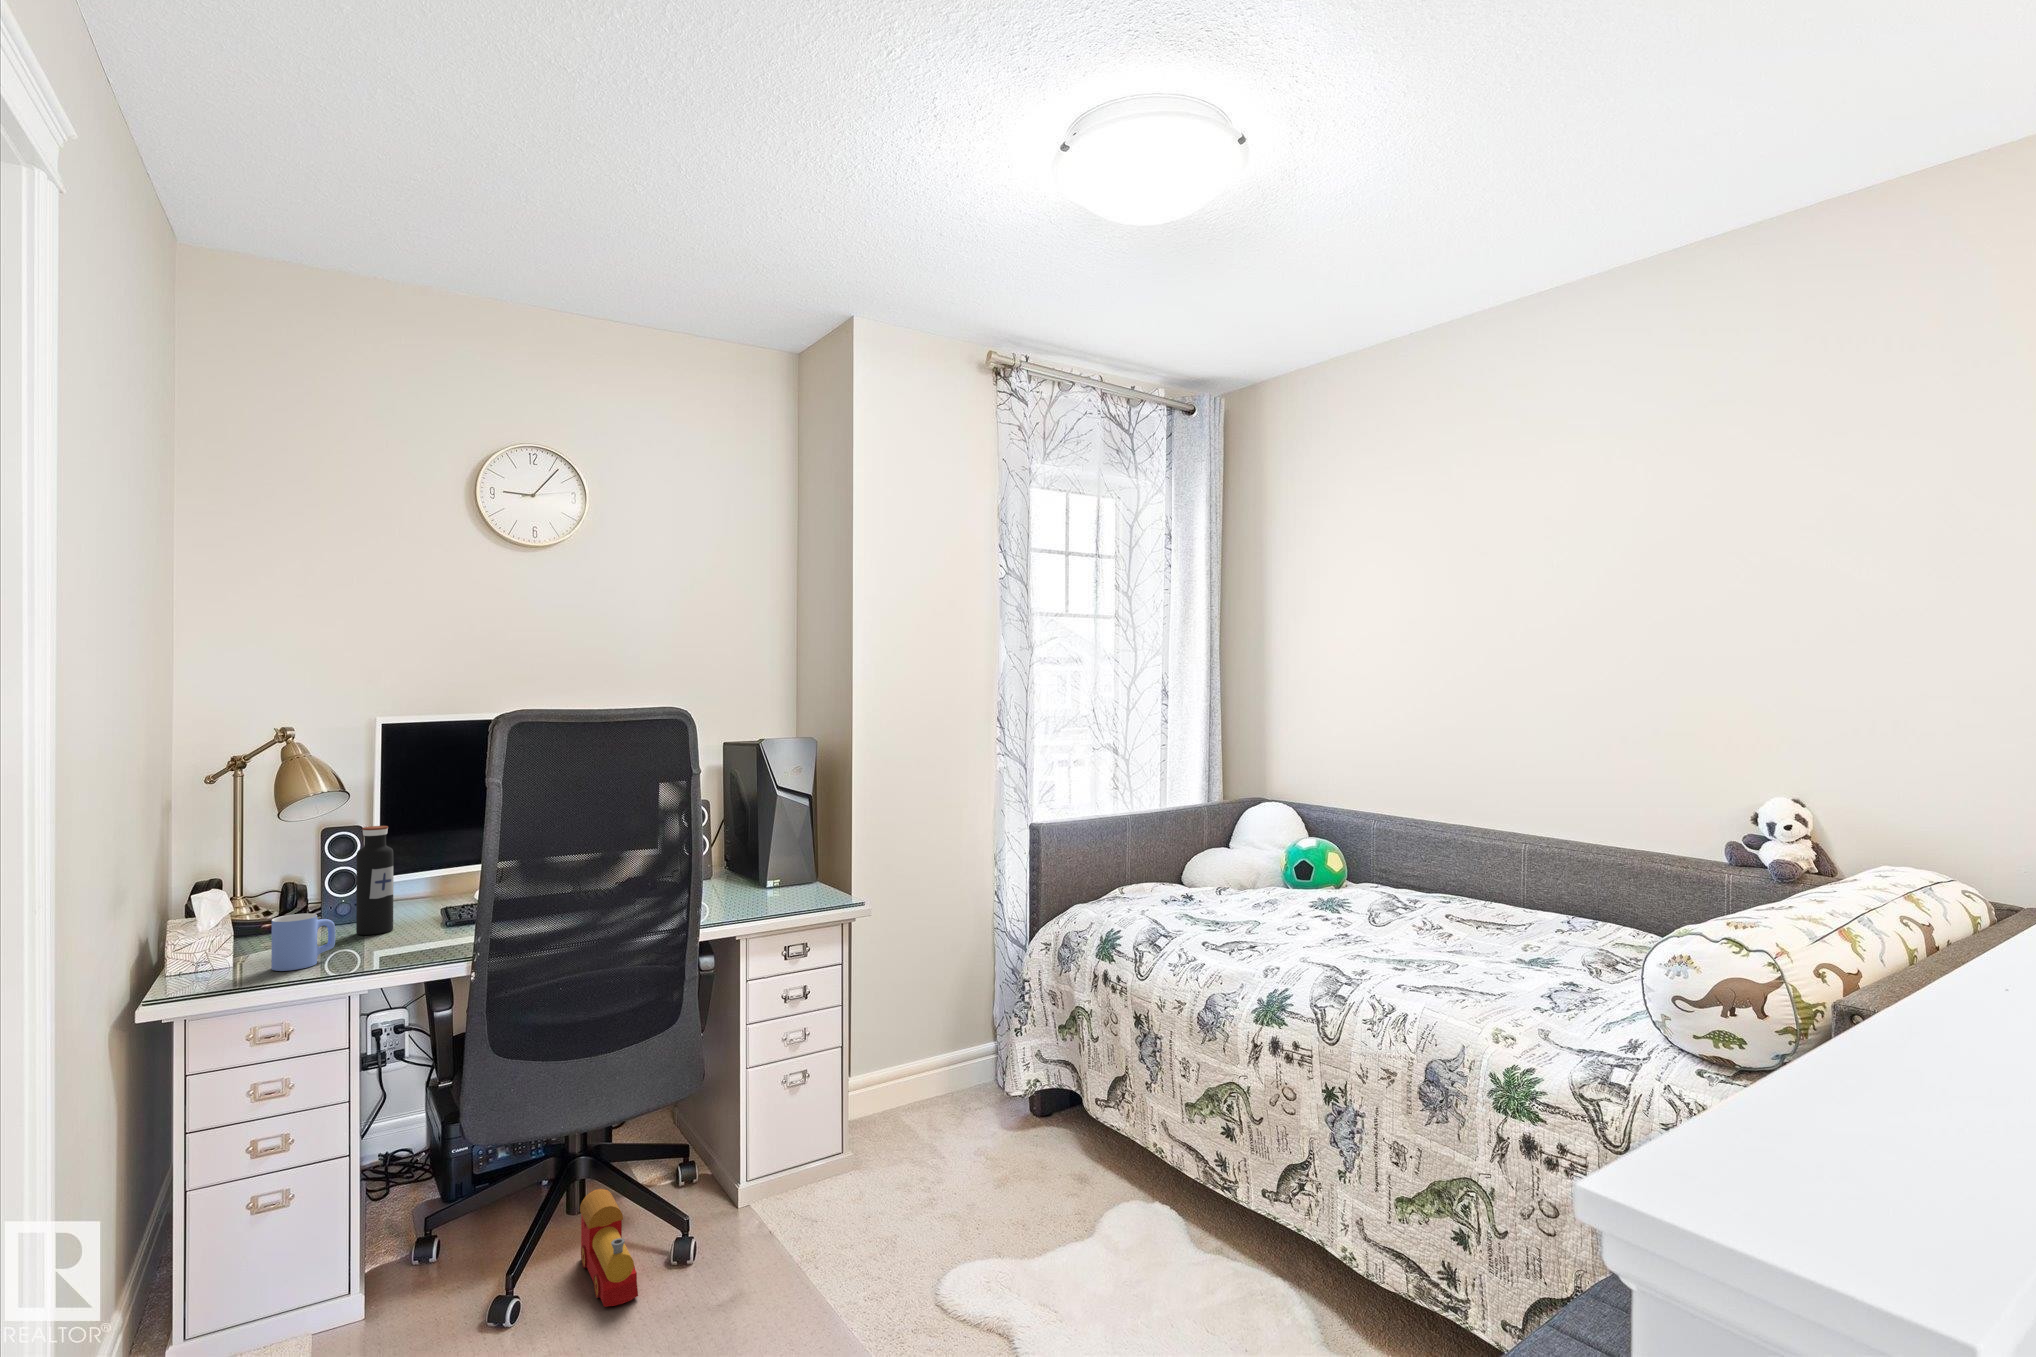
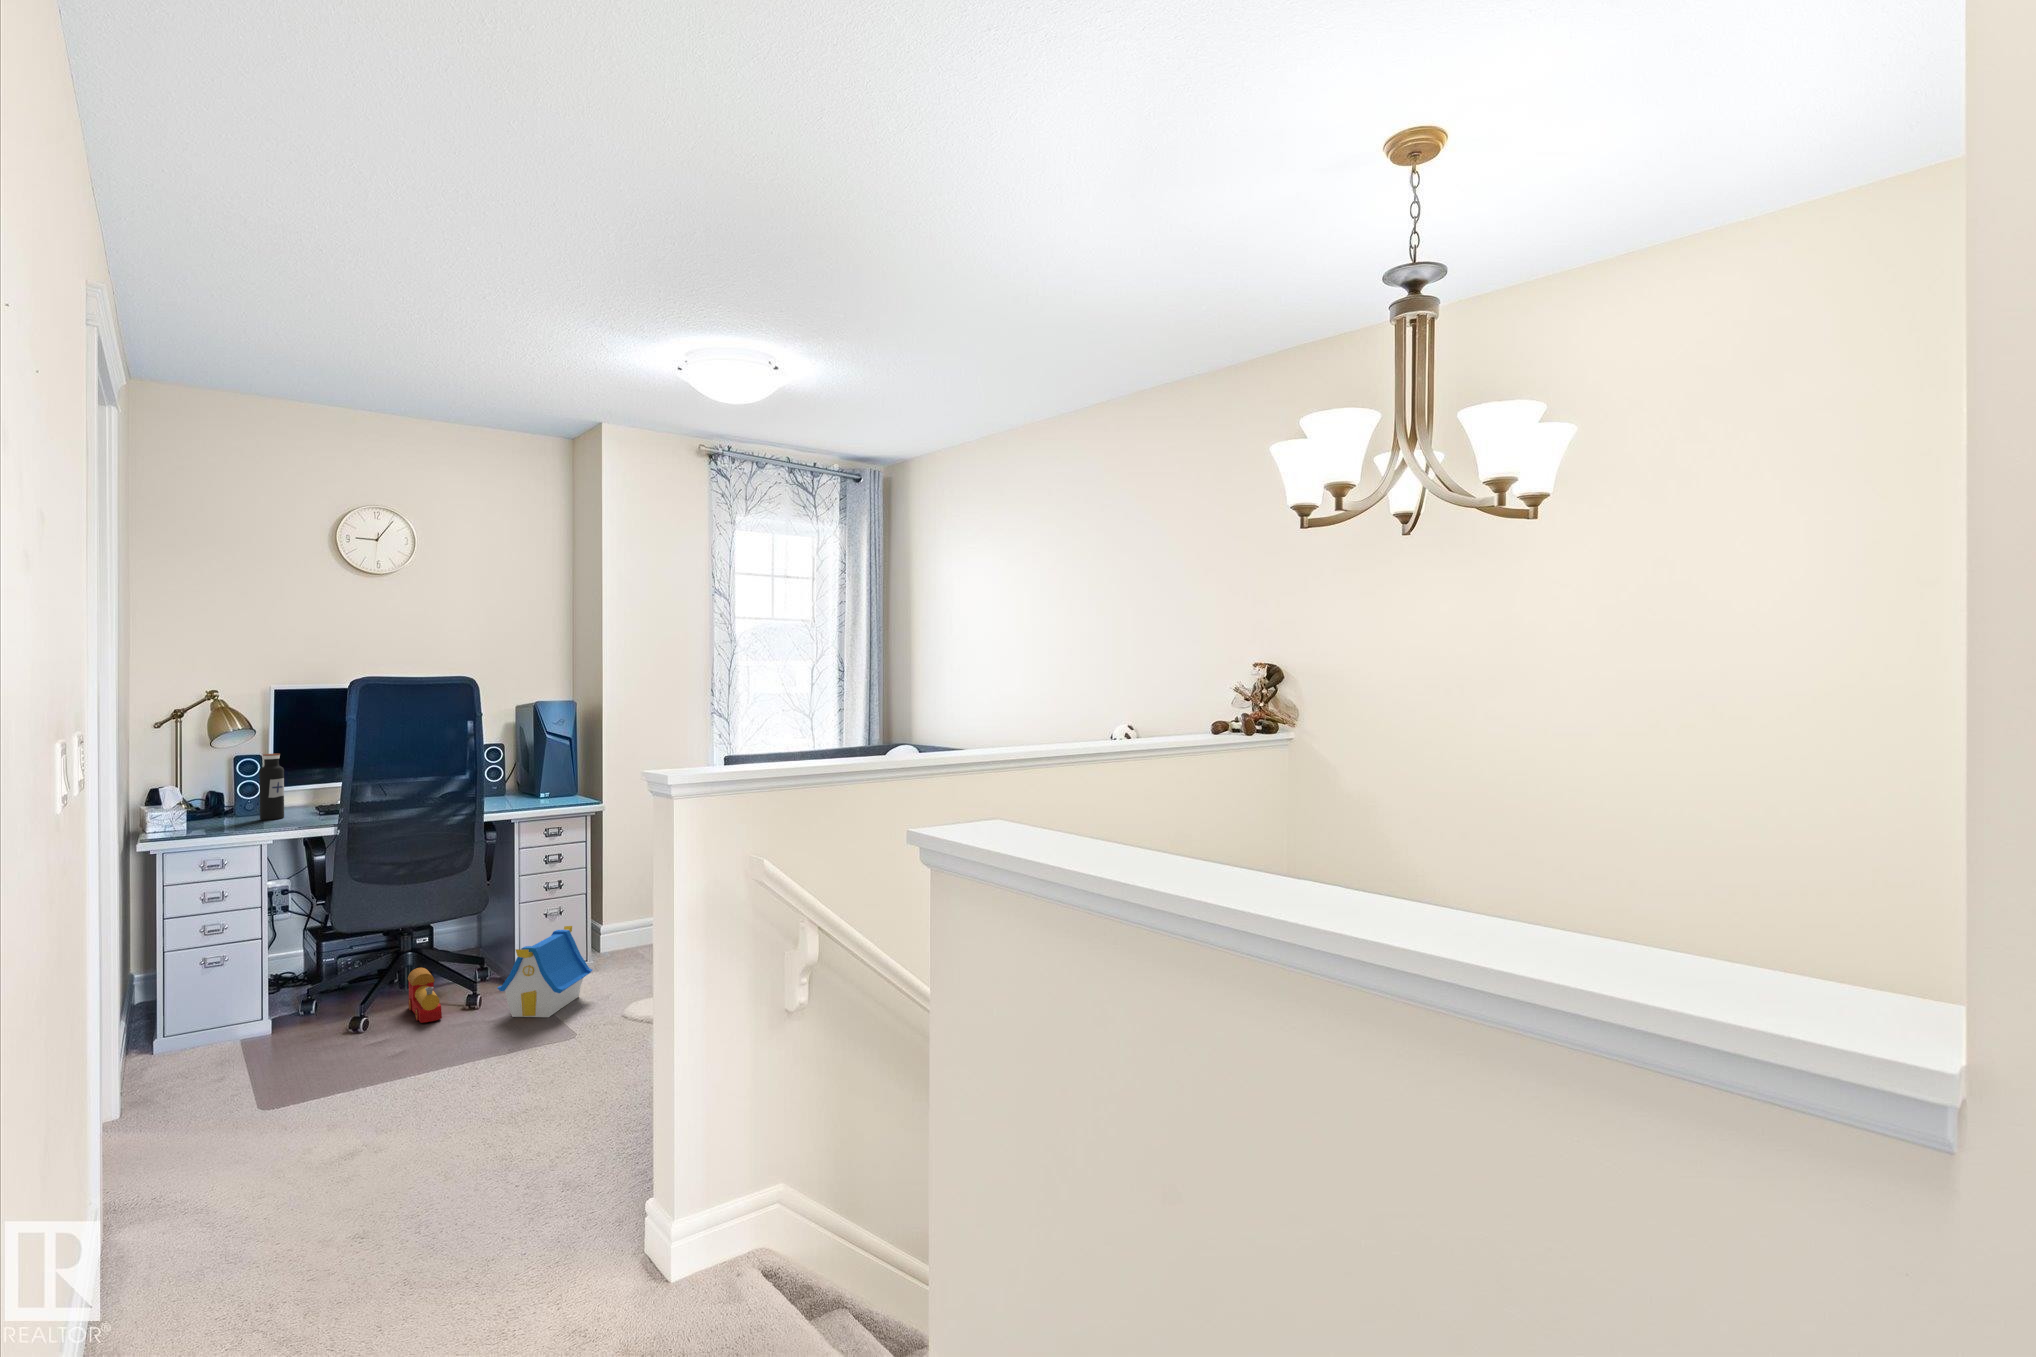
mug: present [271,914,335,971] -> none [210,802,249,834]
toy house: none [728,1120,875,1304] -> present [498,926,592,1017]

